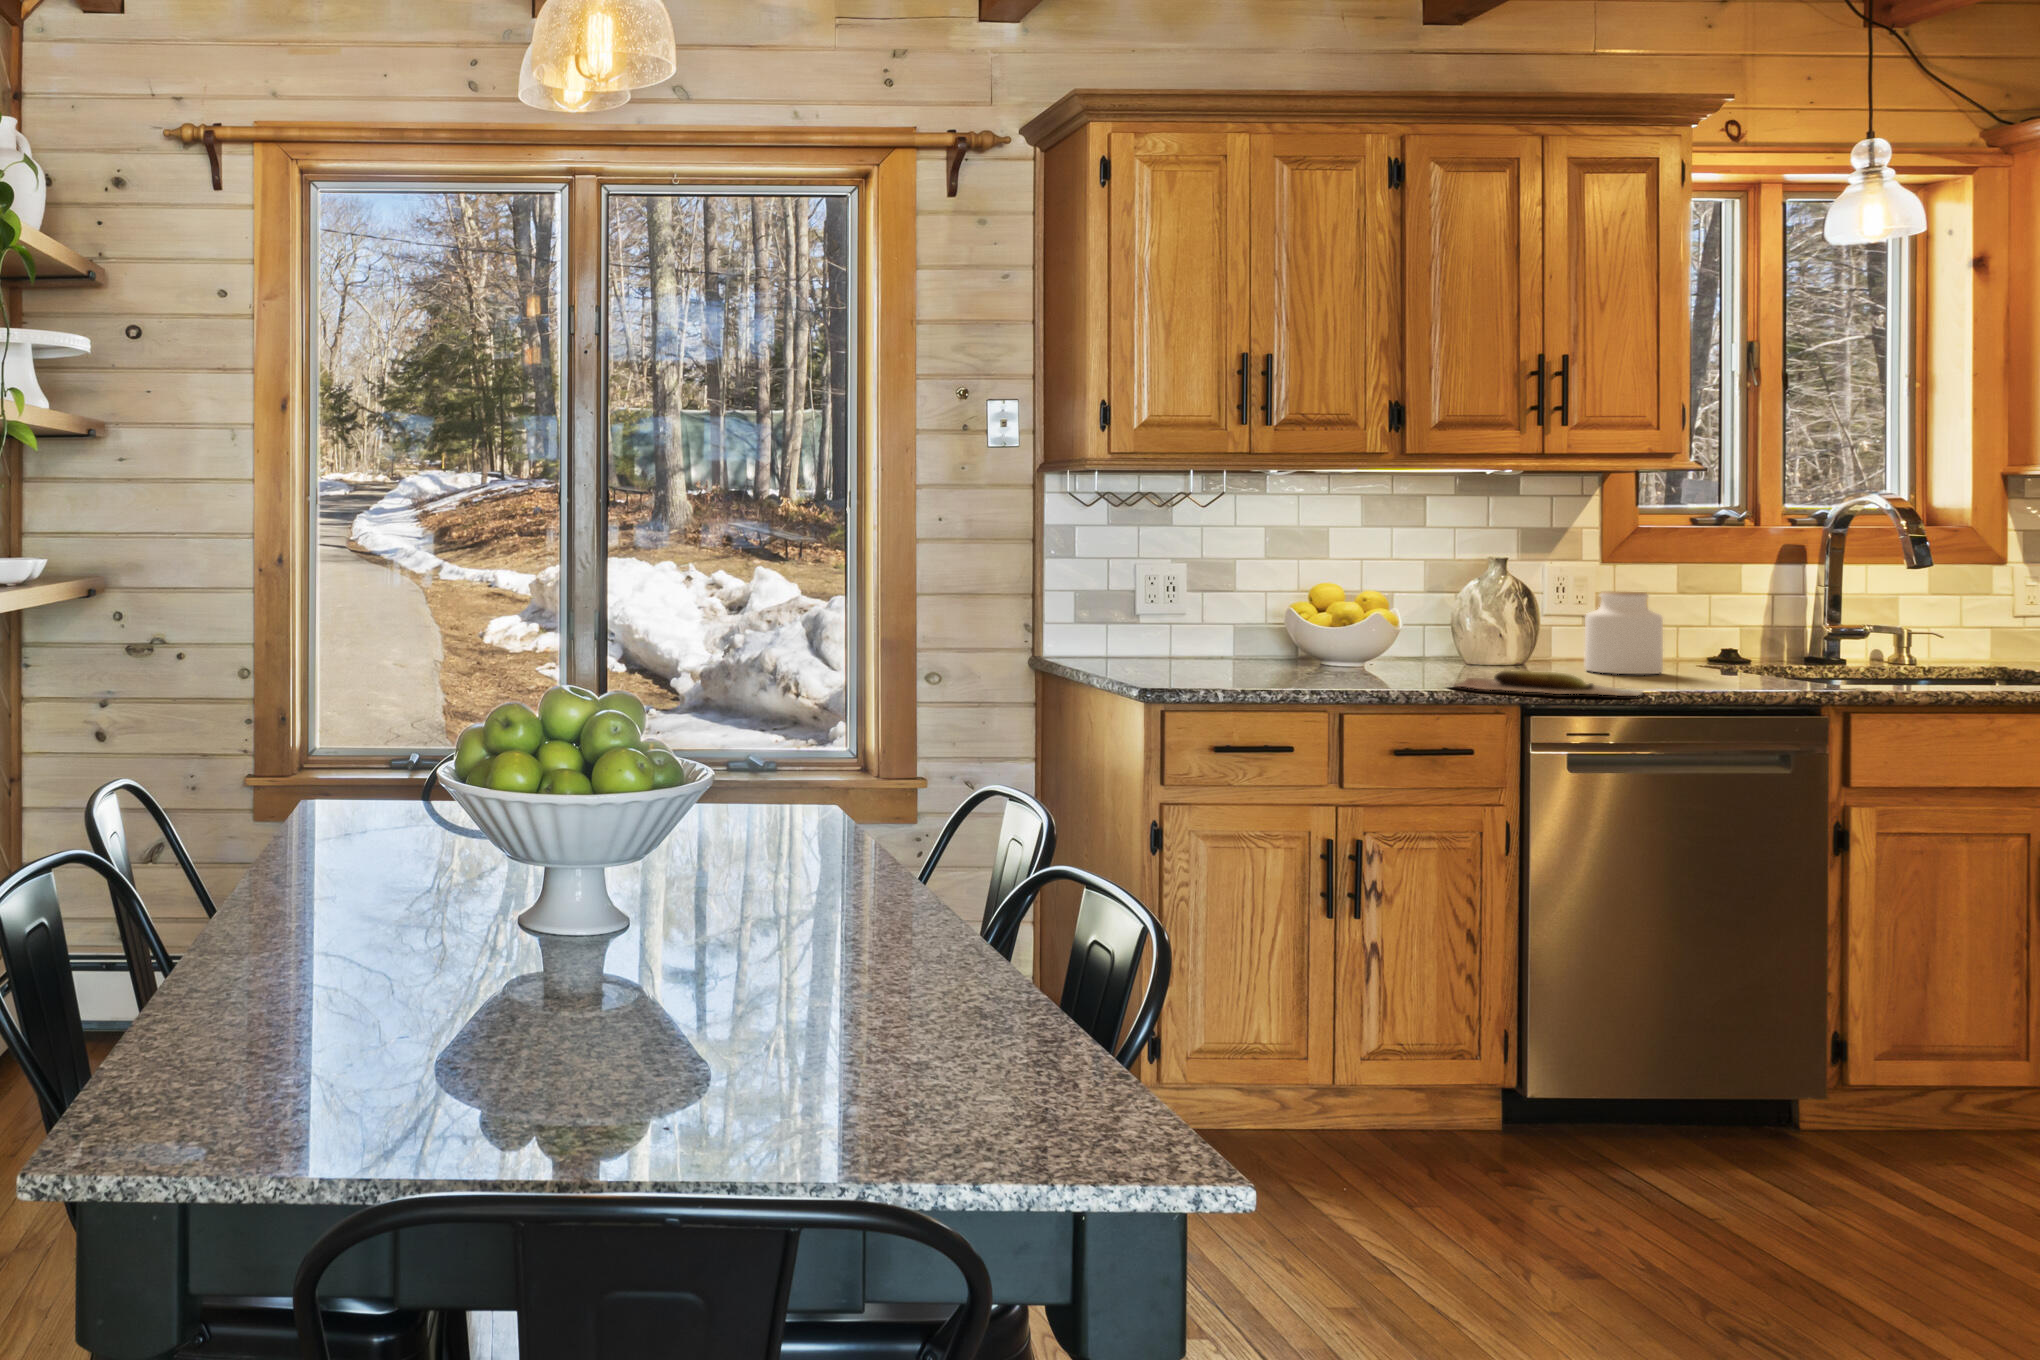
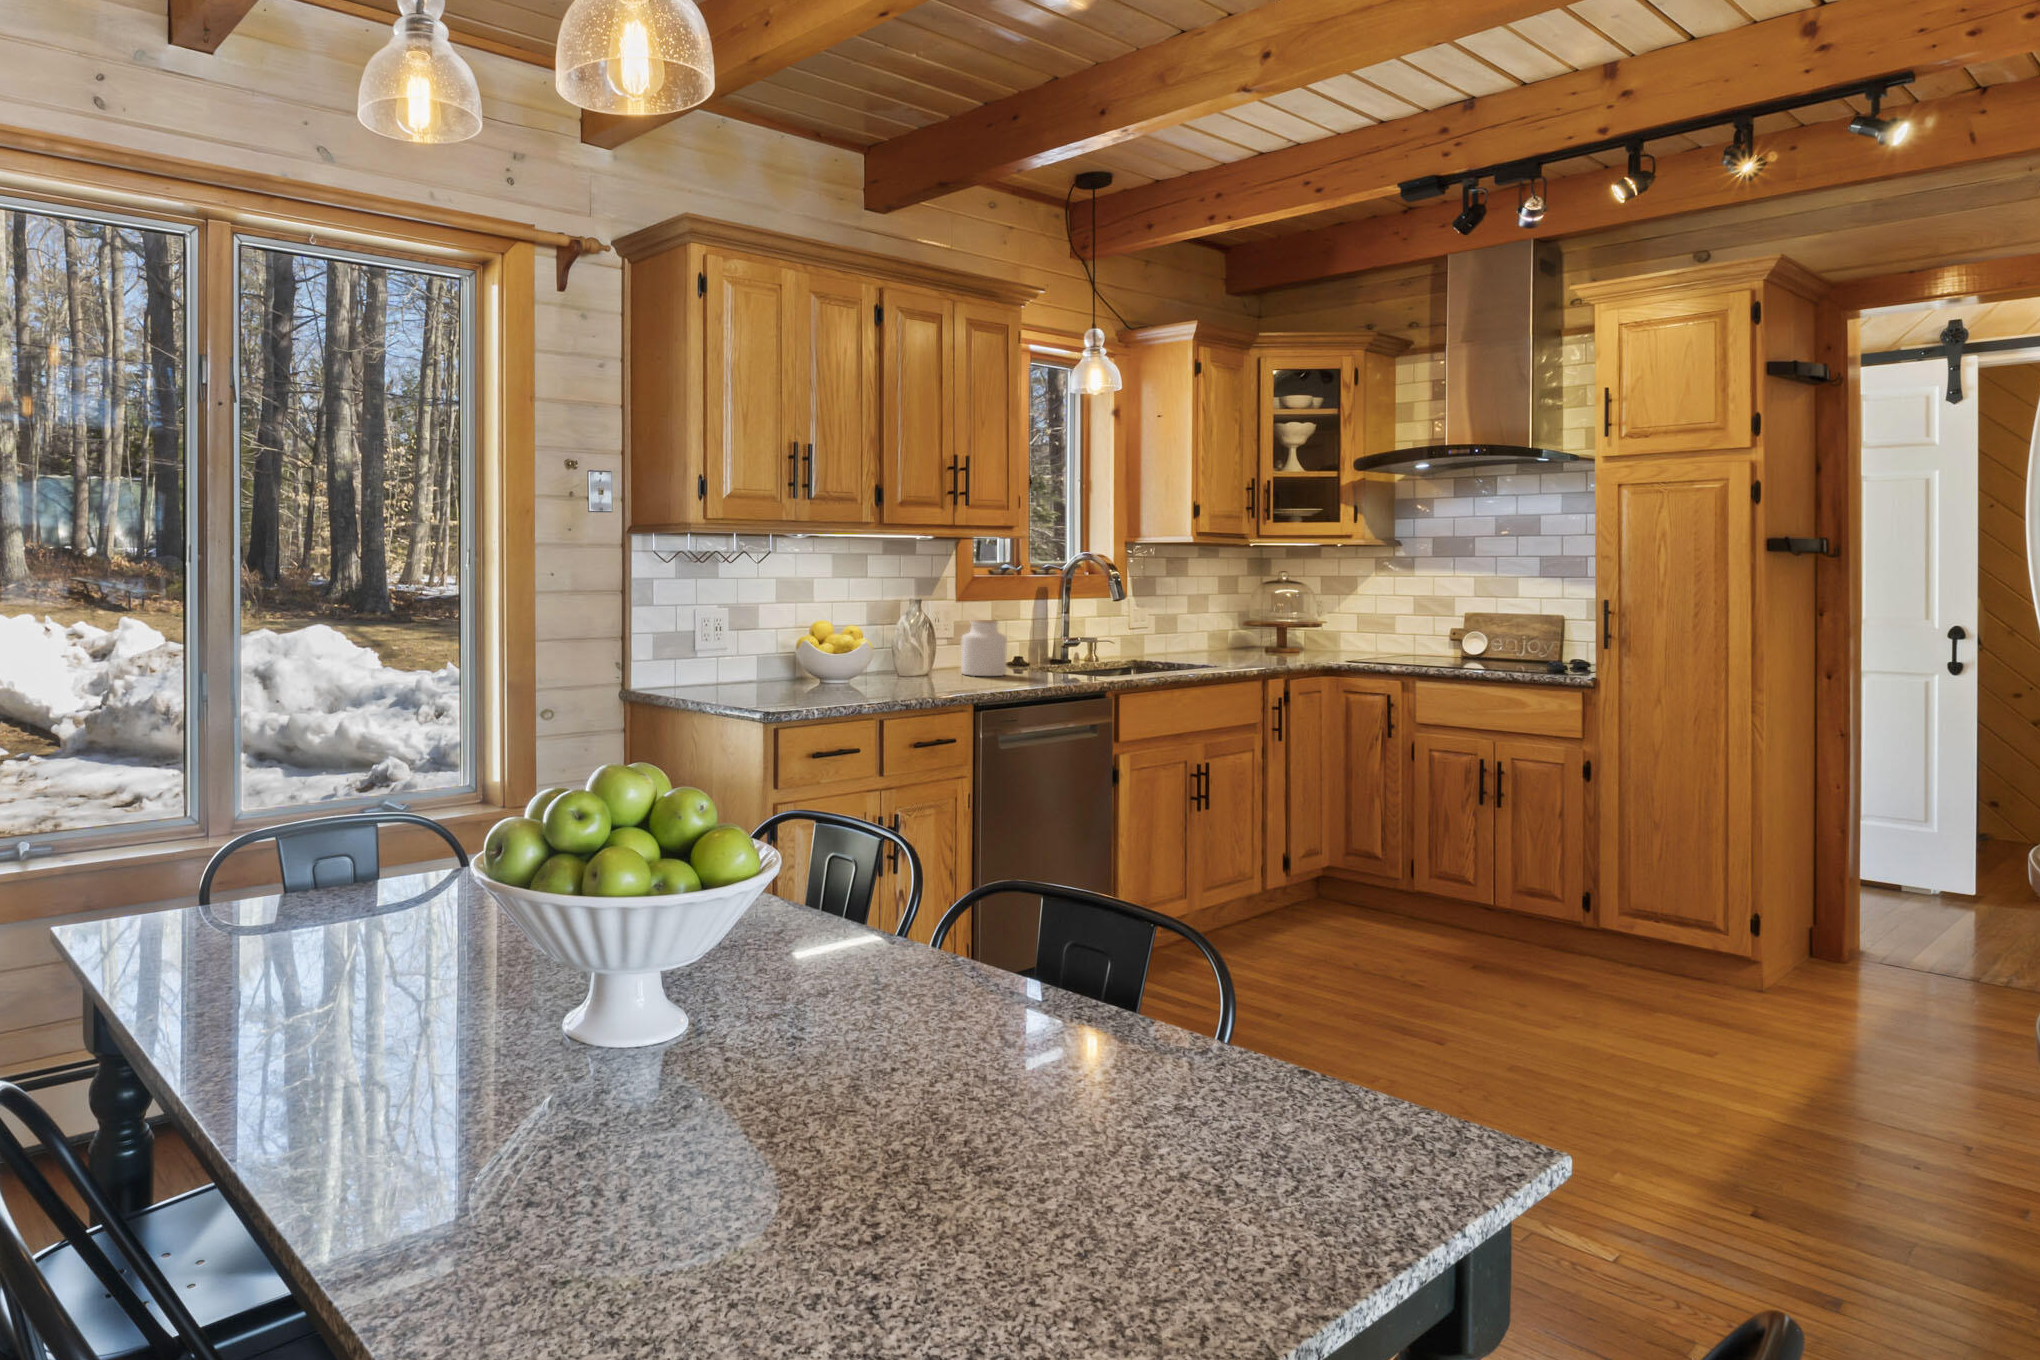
cutting board: present [1454,670,1642,696] -> none [921,681,1039,697]

